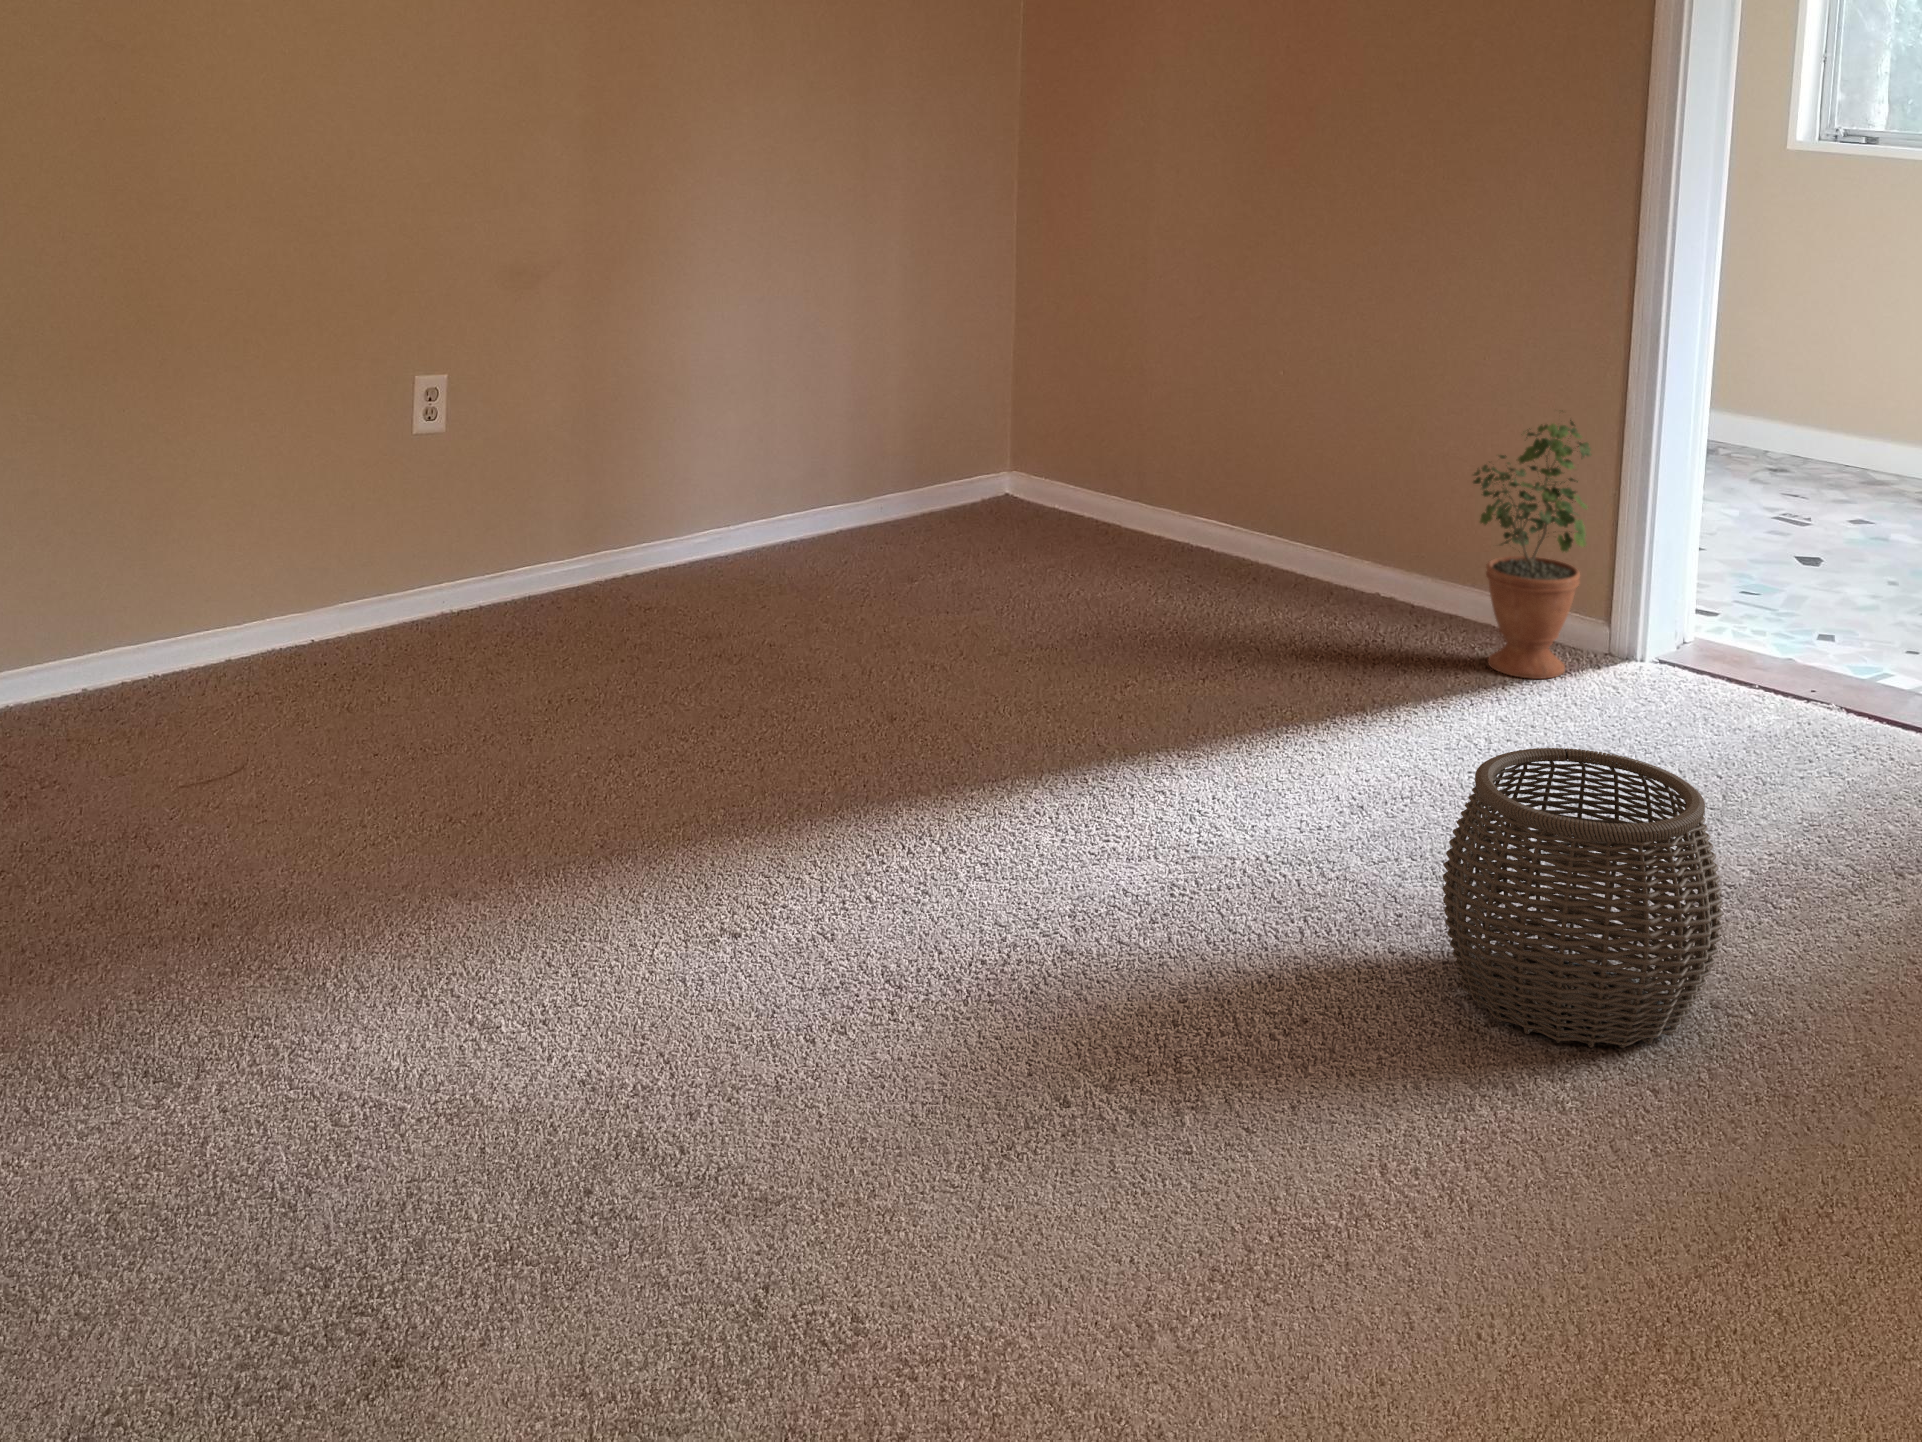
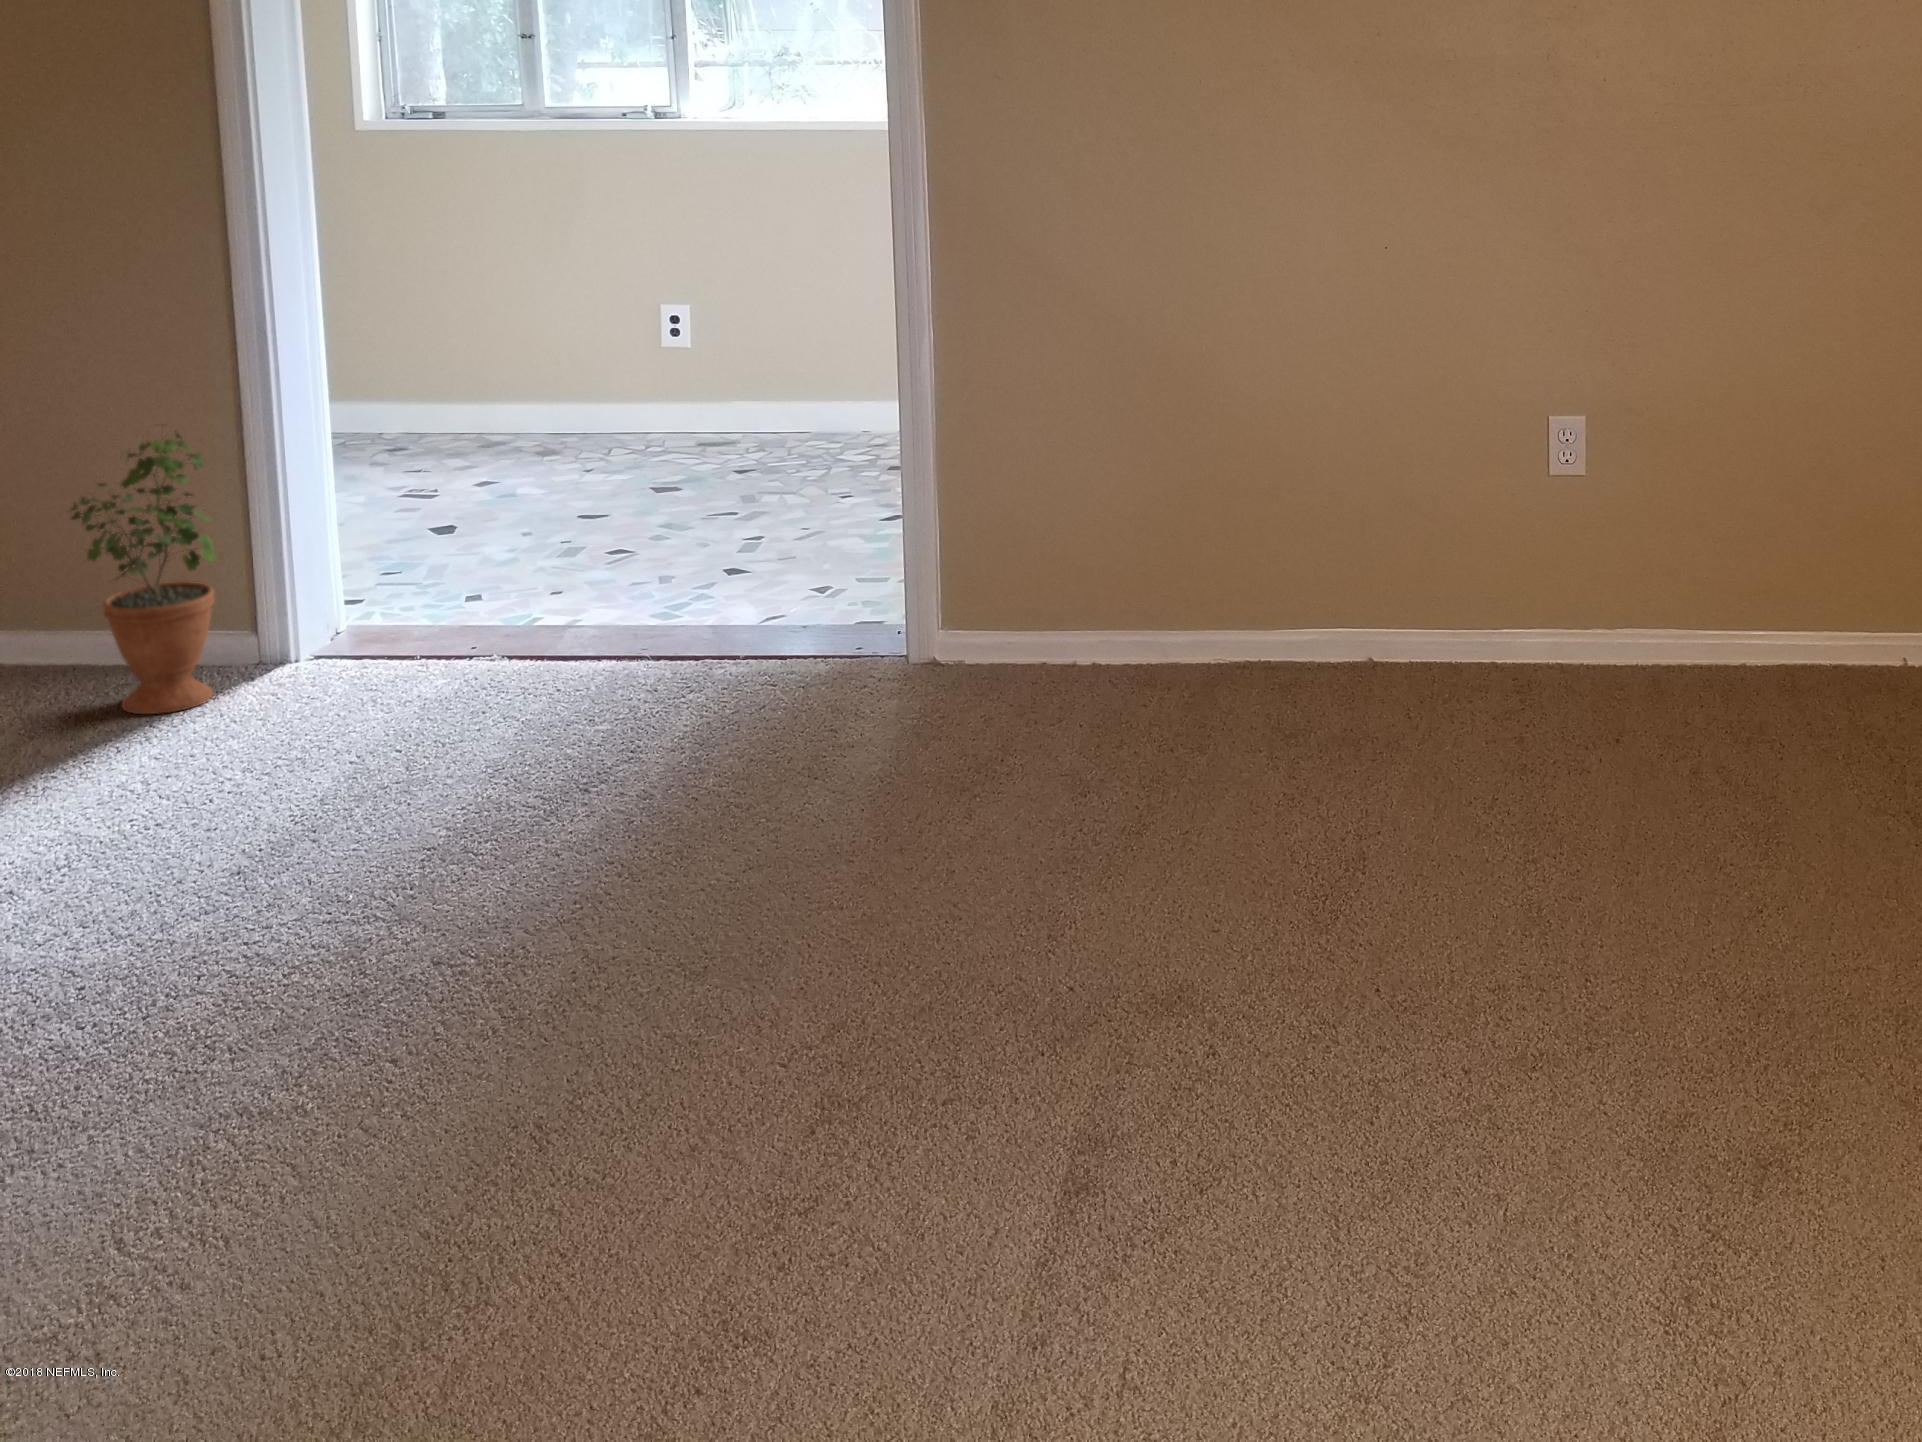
woven basket: present [1442,748,1723,1048] -> none [126,753,434,1056]

